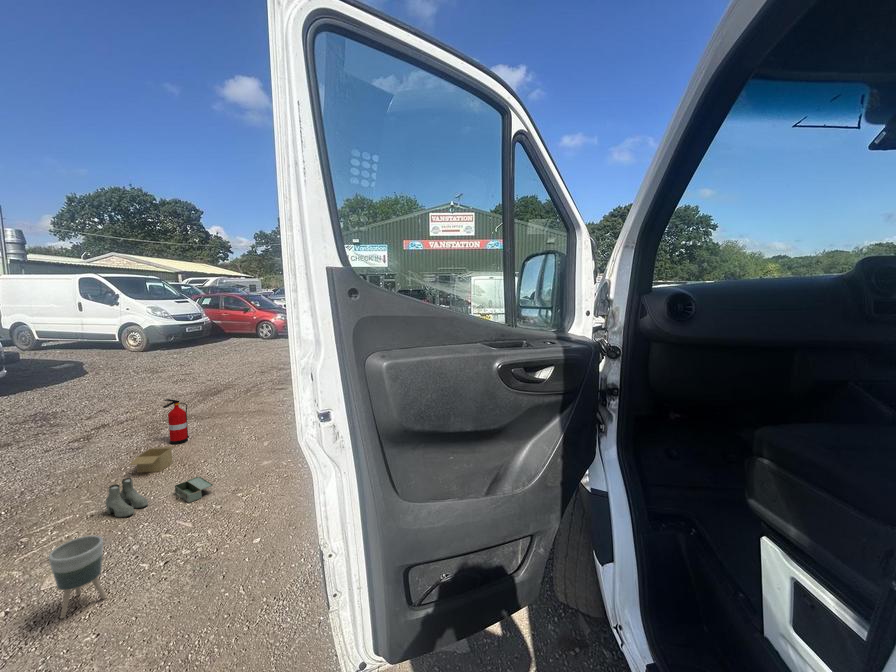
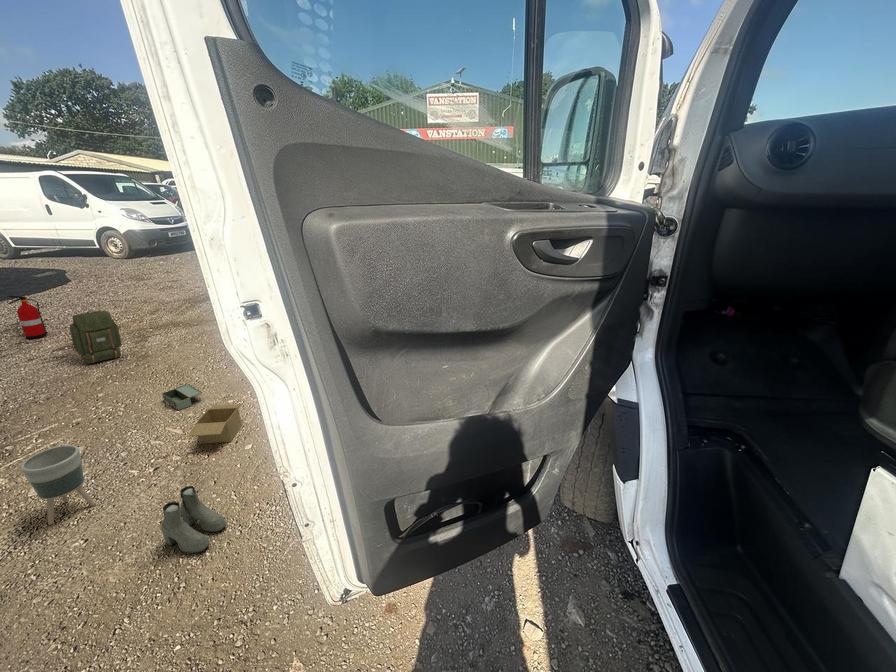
fire extinguisher: present [163,399,189,444] -> present [7,296,48,340]
backpack: none [93,405,138,456] -> present [70,311,121,363]
cardboard box: present [130,446,175,473] -> present [189,404,243,444]
boots: present [106,478,148,517] -> present [161,486,226,553]

